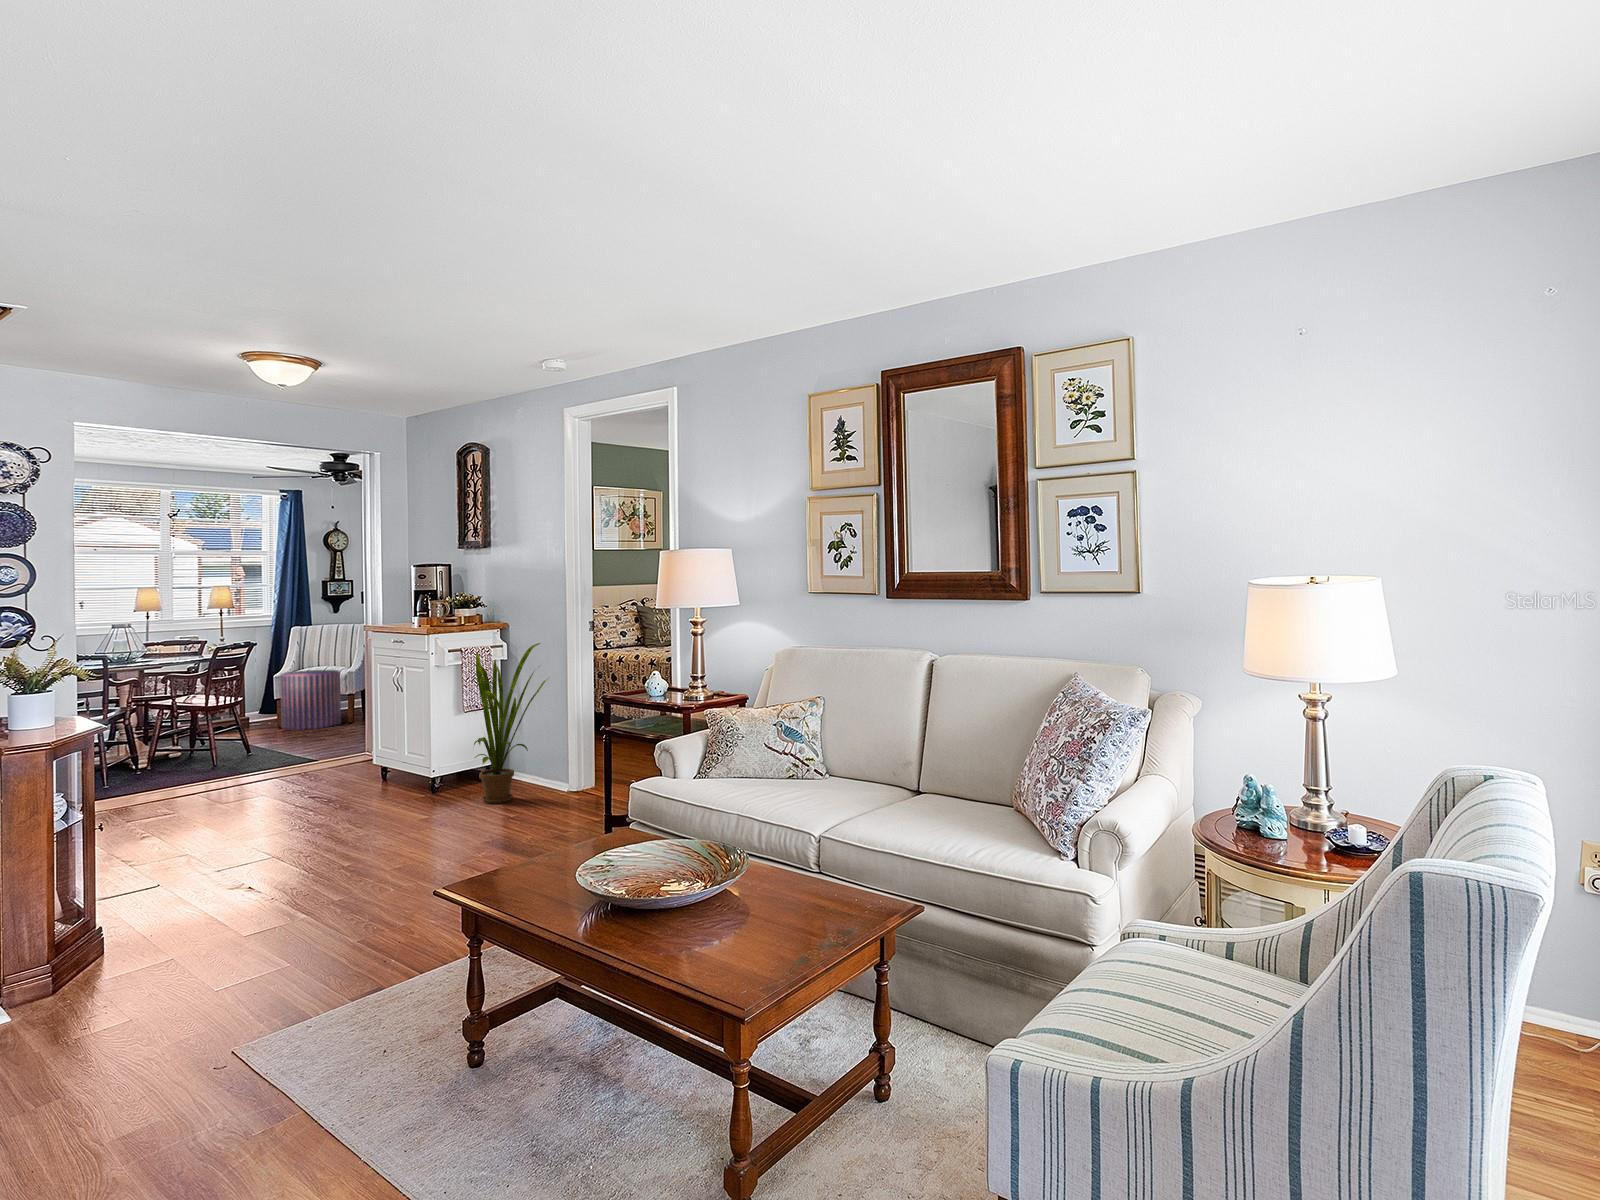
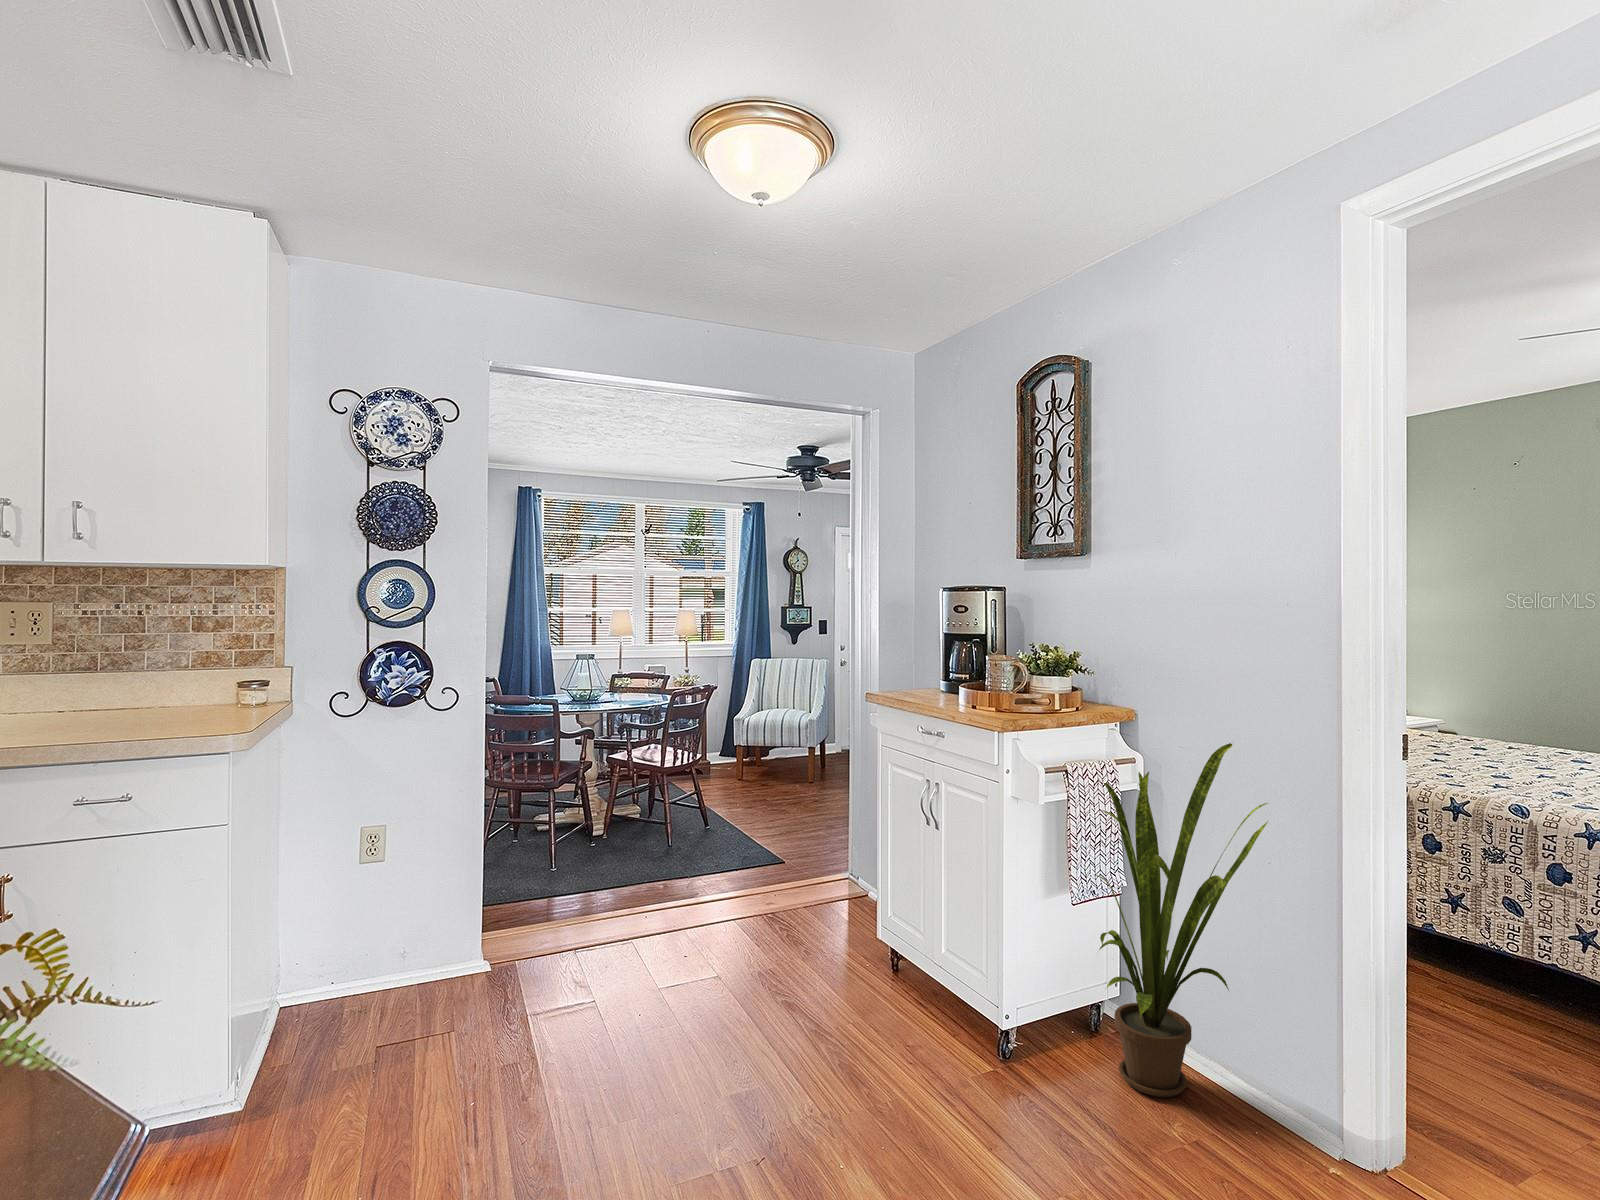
pouf: present [280,670,341,730] -> none [739,715,804,792]

